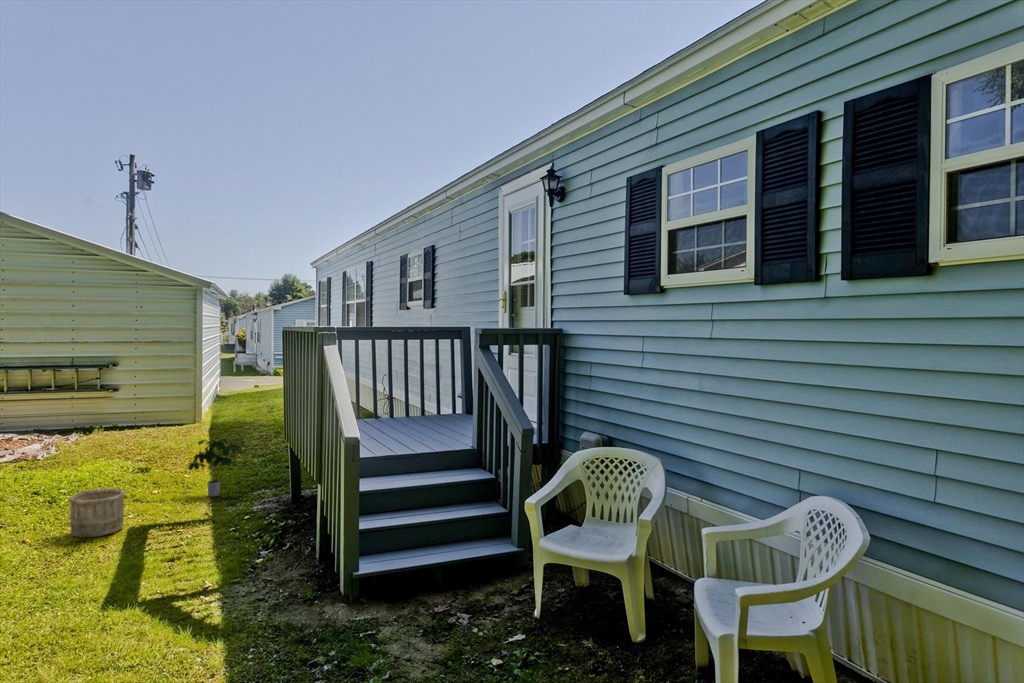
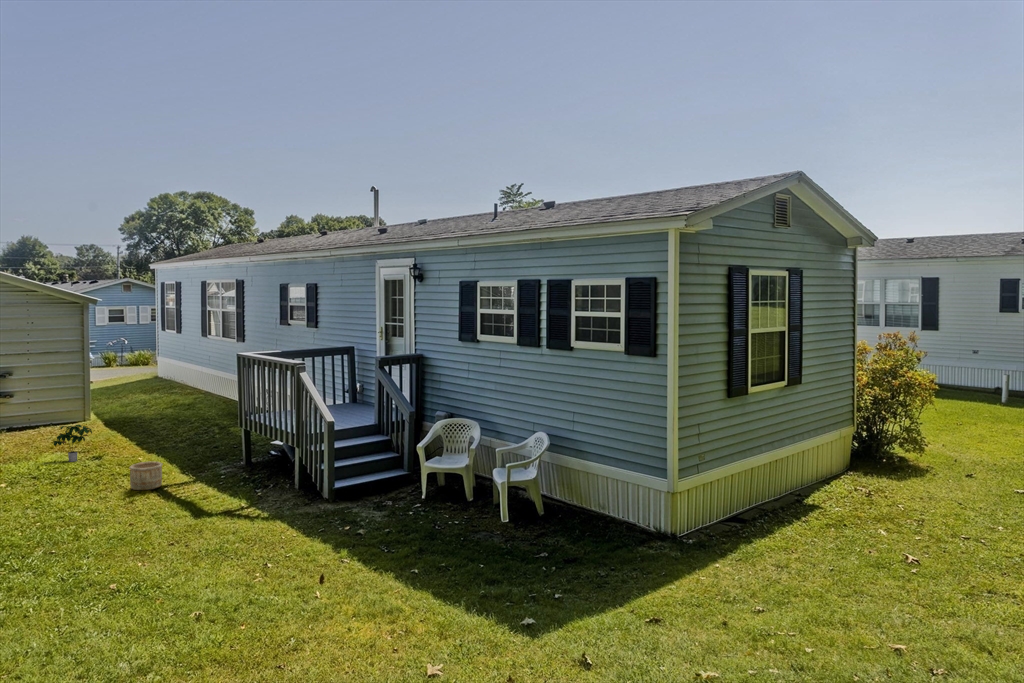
potted plant: present [187,439,242,497] -> present [52,425,92,462]

